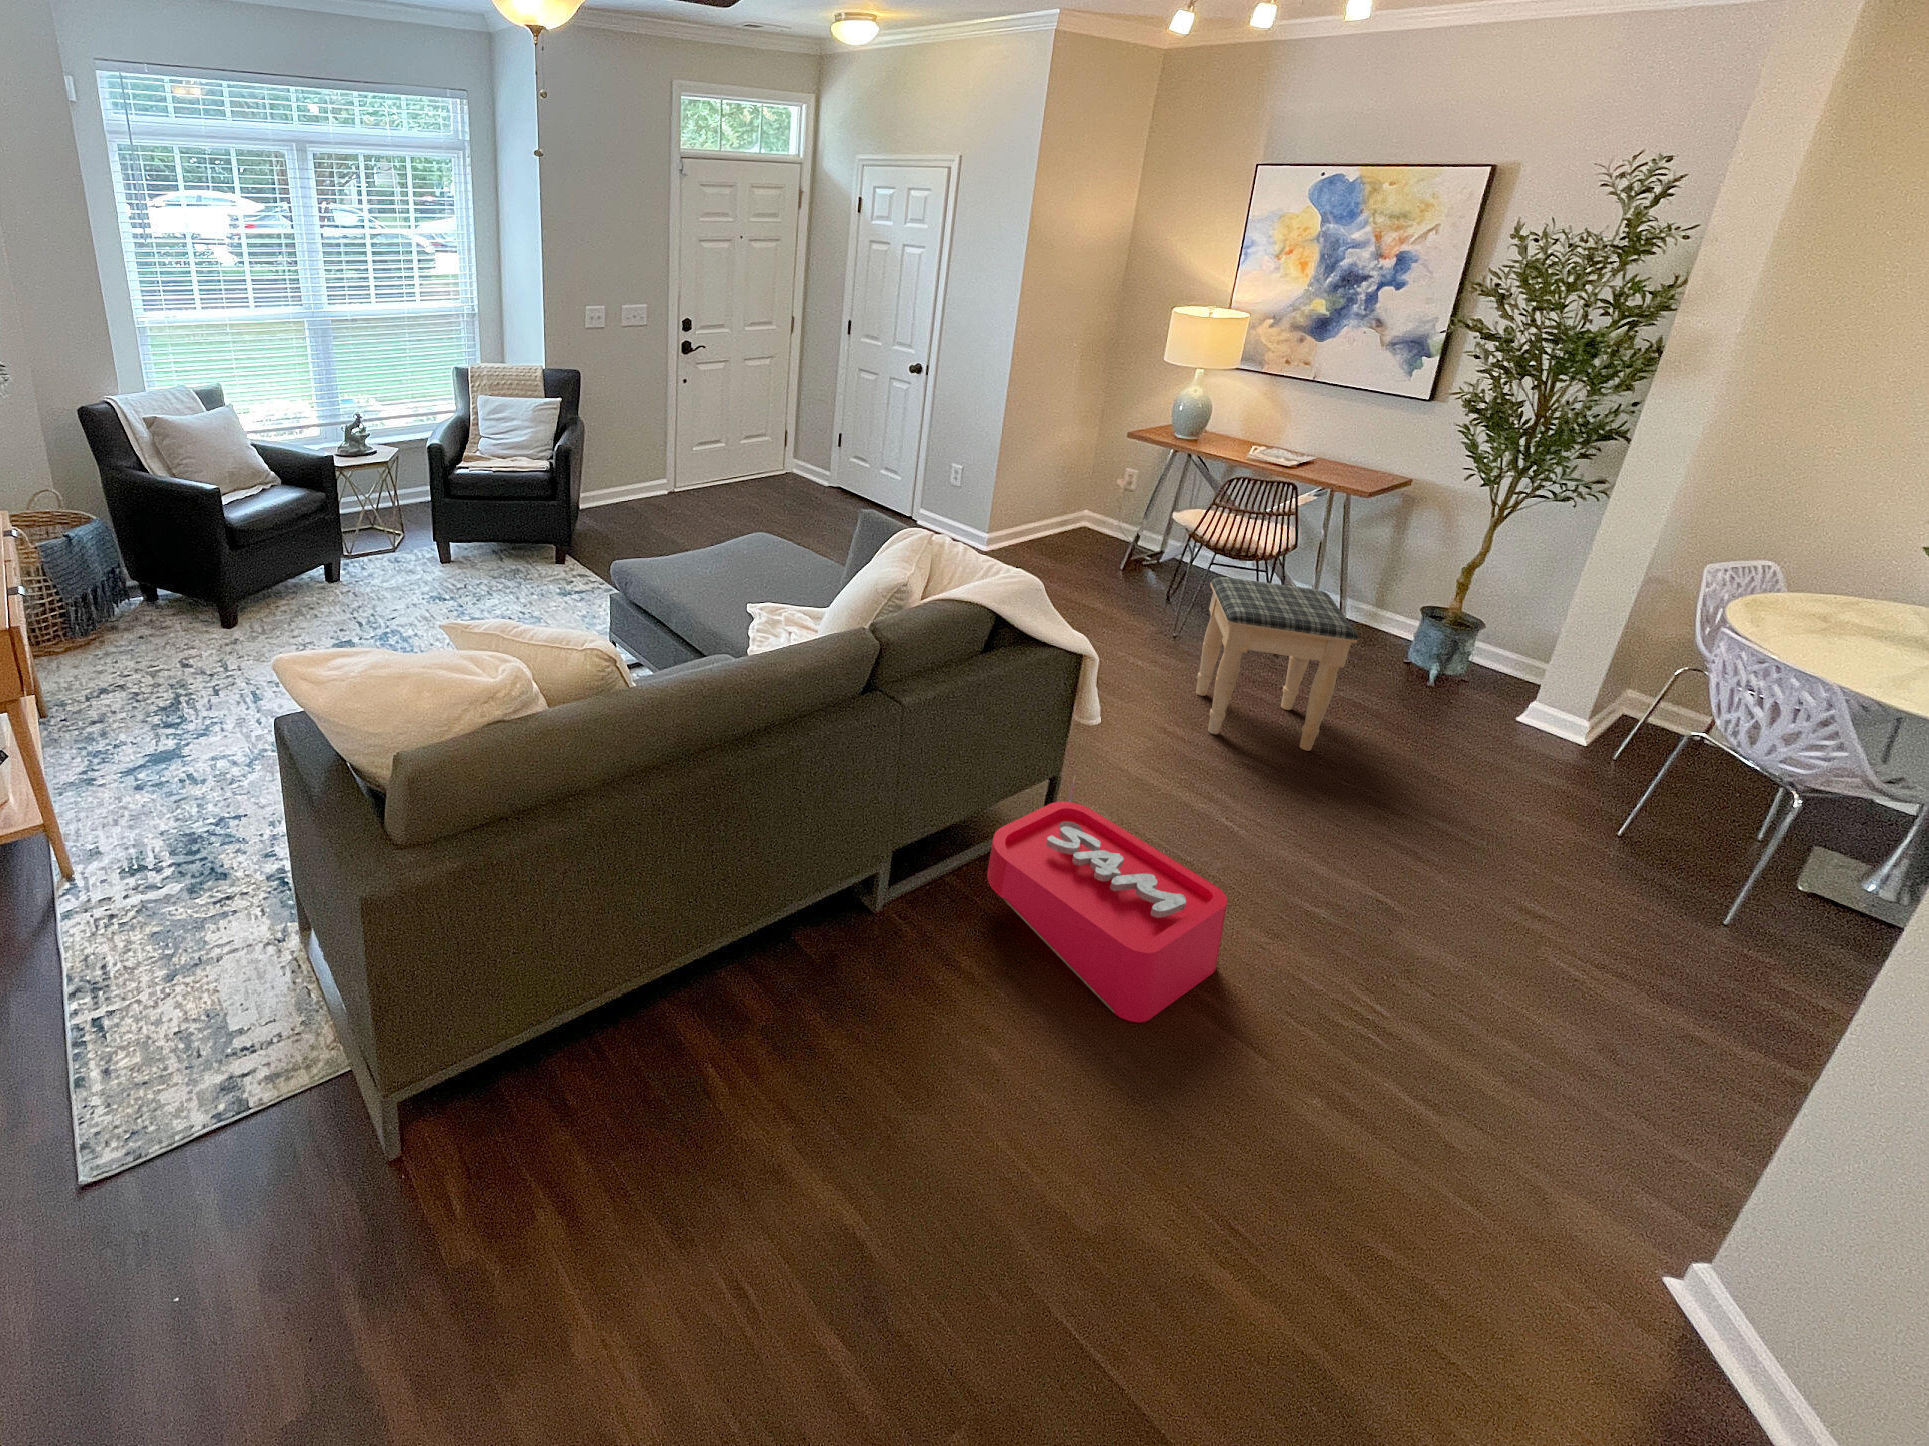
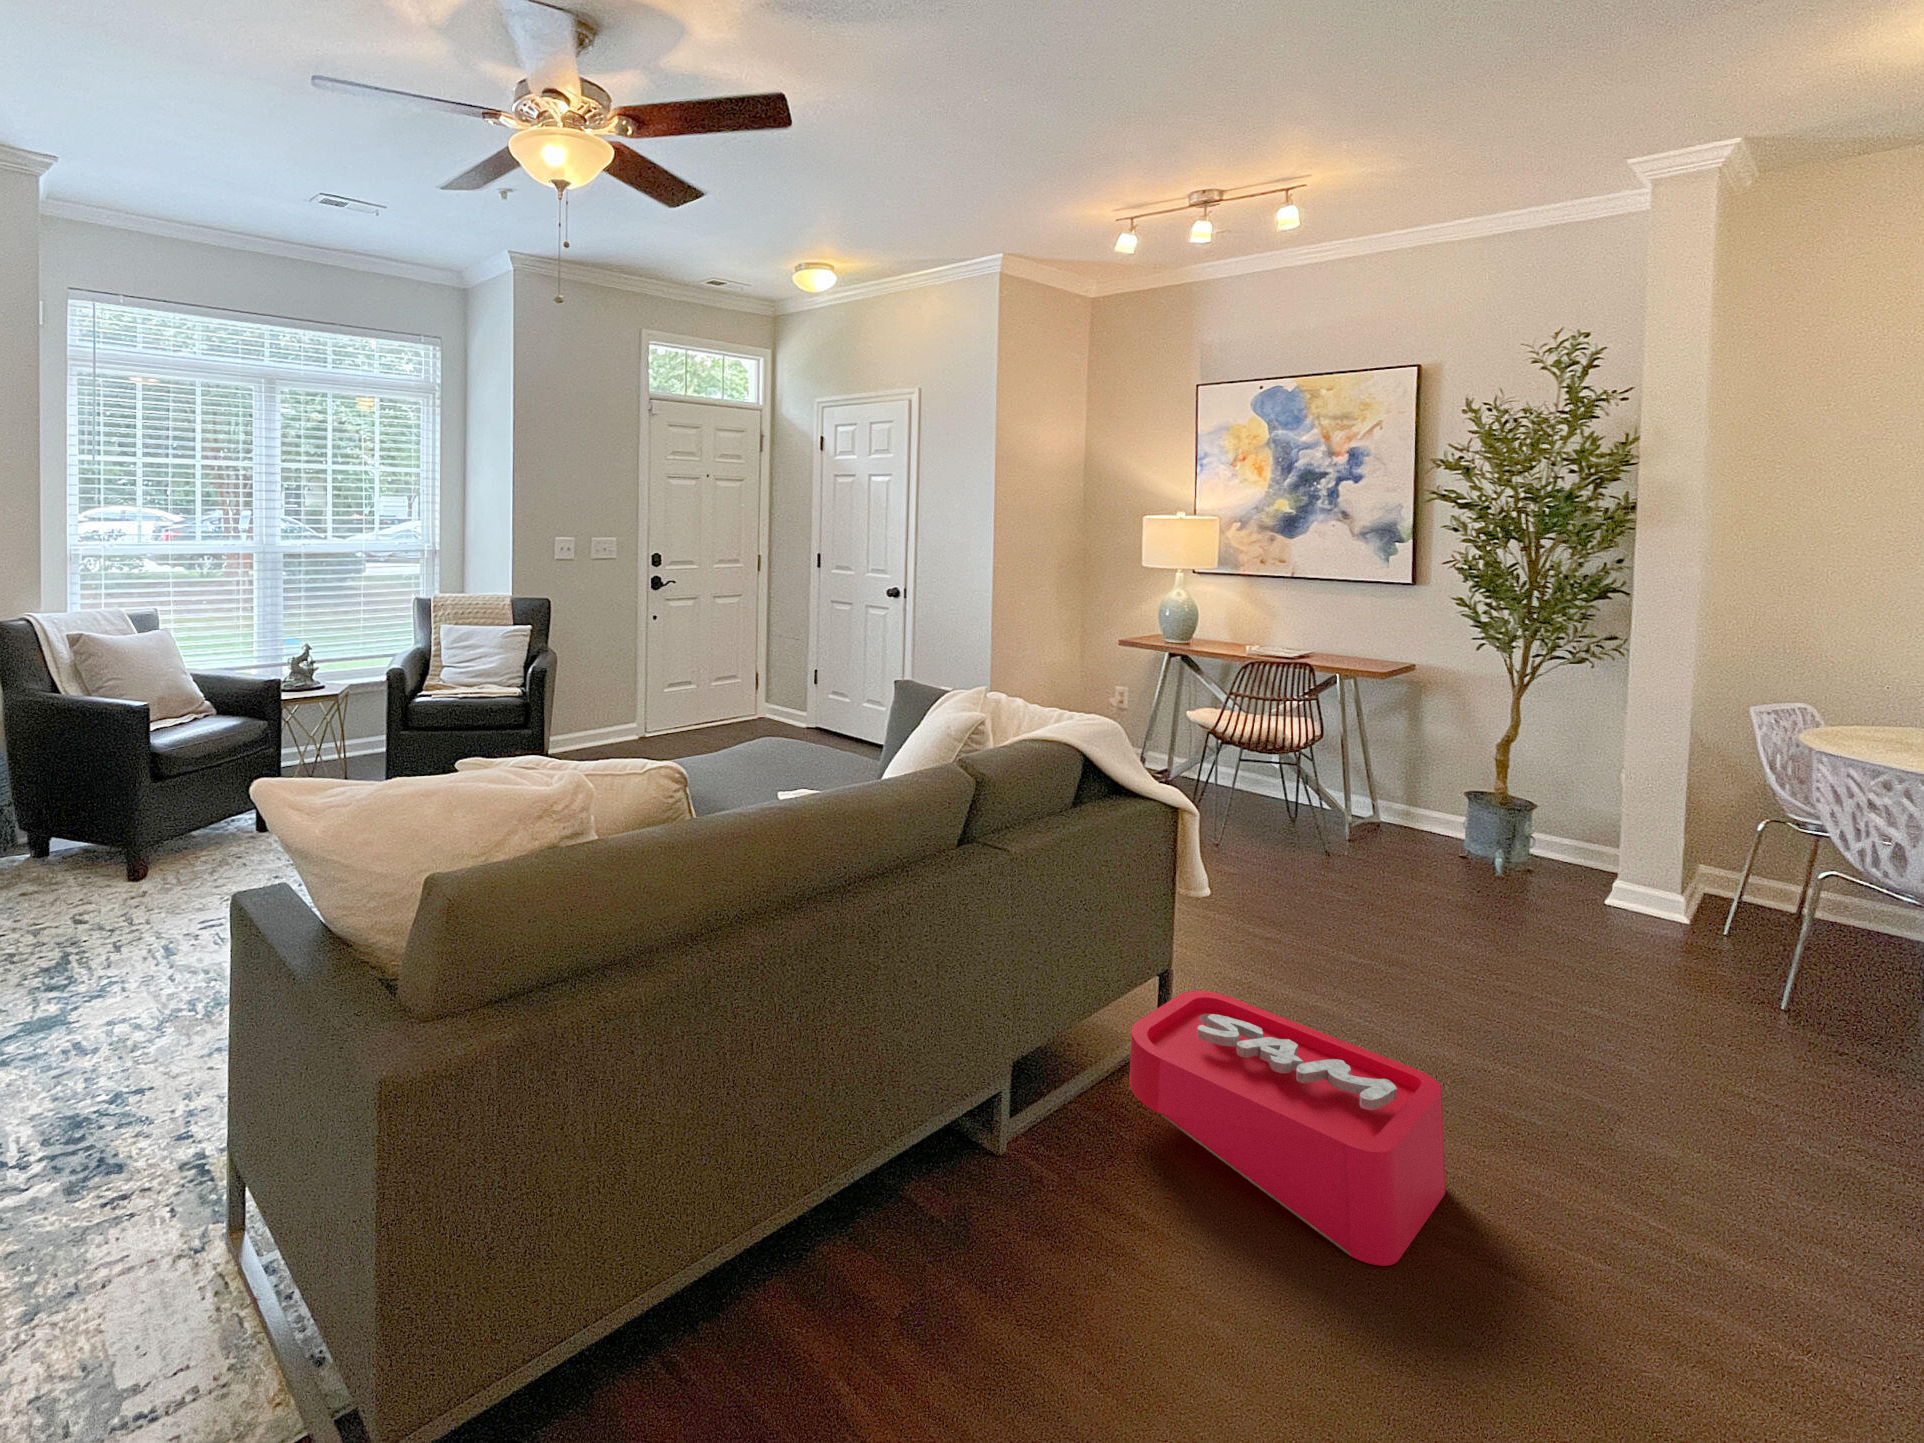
footstool: present [1196,577,1358,751] -> none [1260,755,1441,943]

